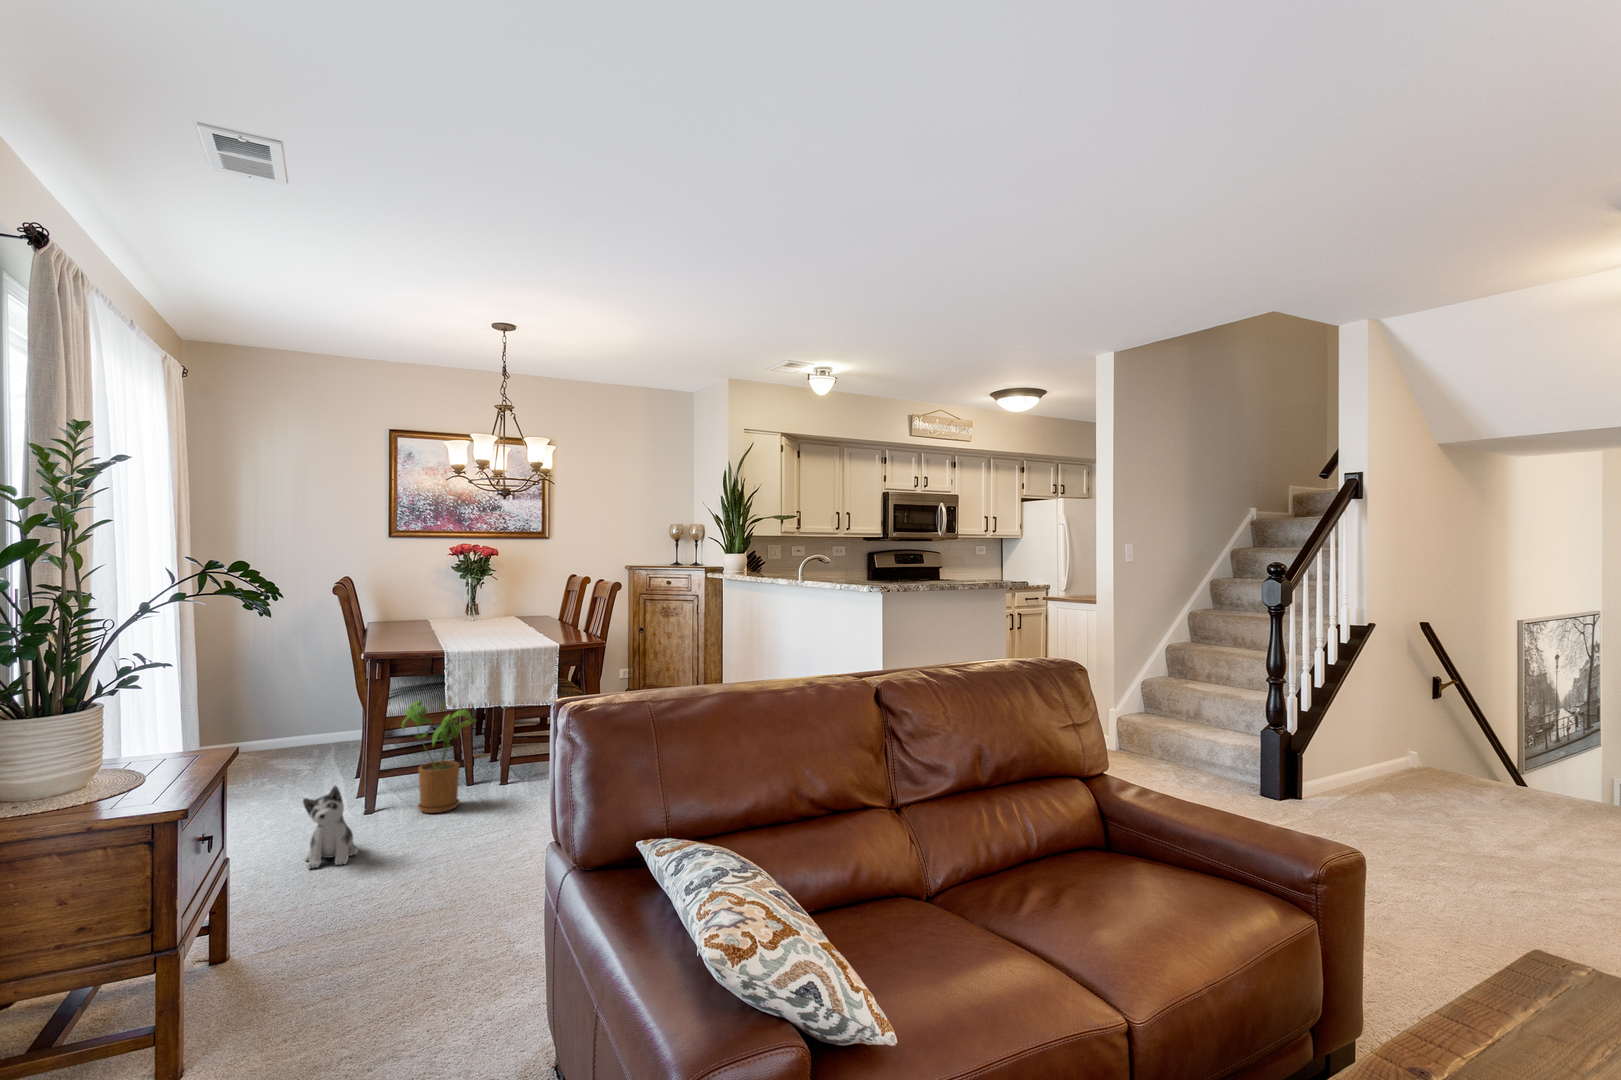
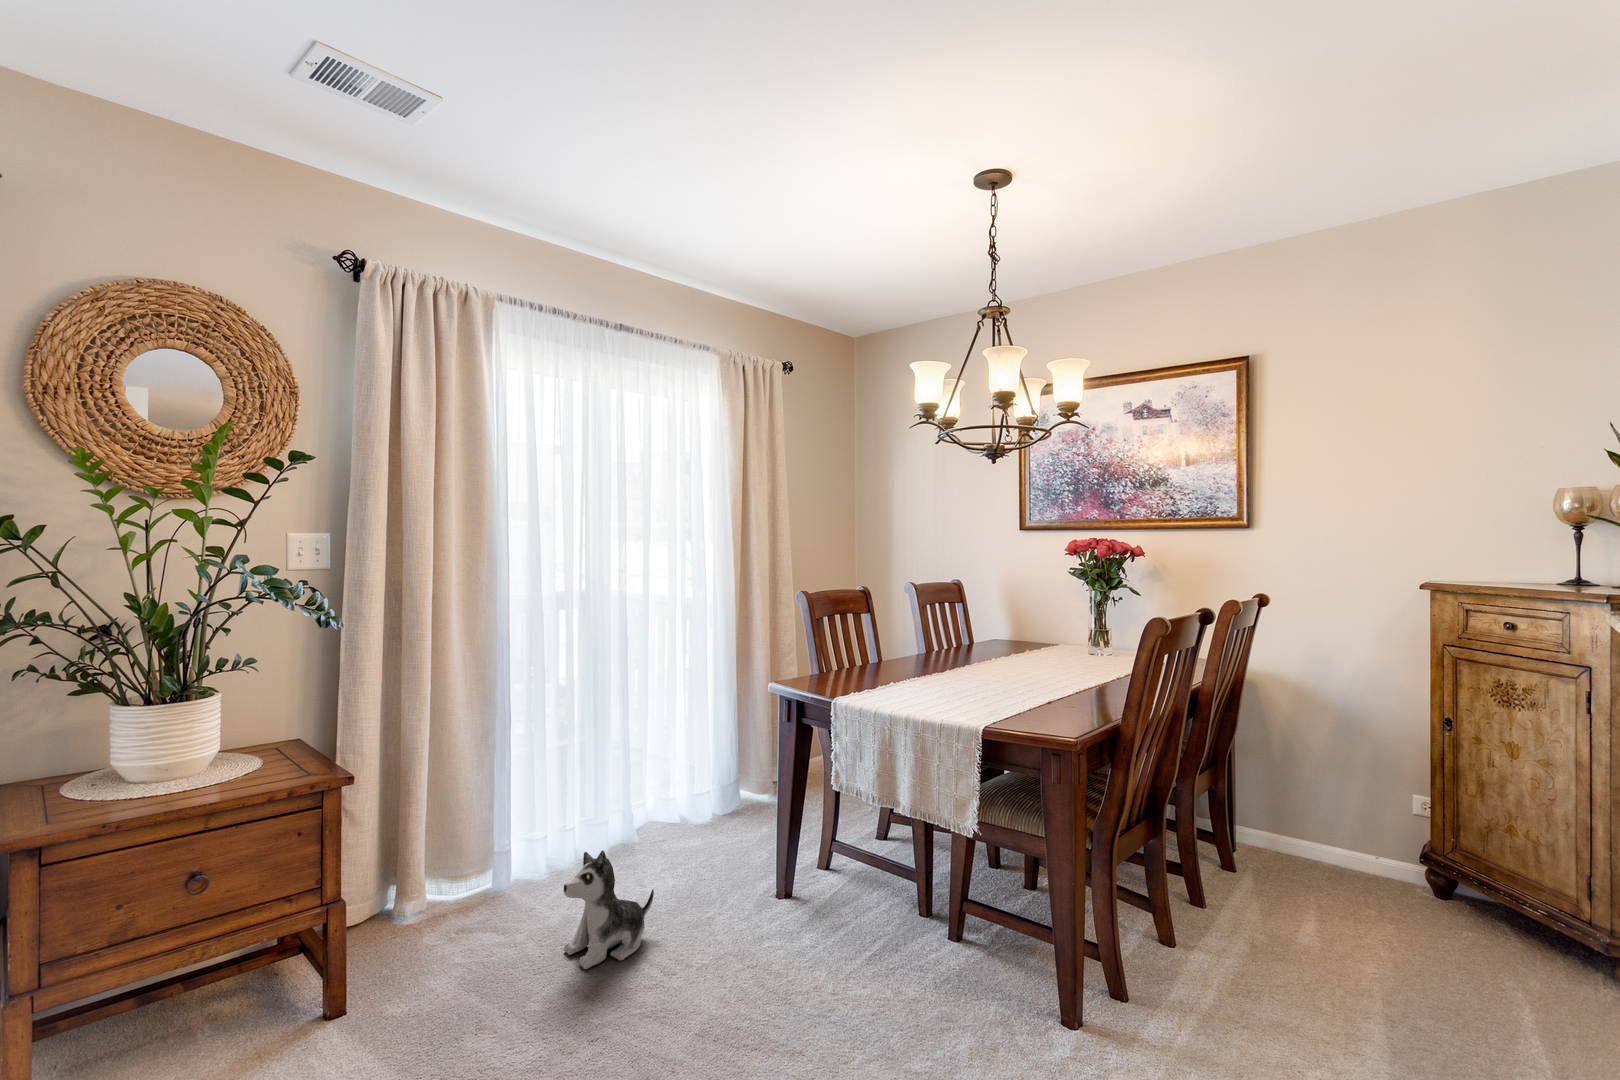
house plant: present [402,700,475,813] -> none [784,743,896,949]

